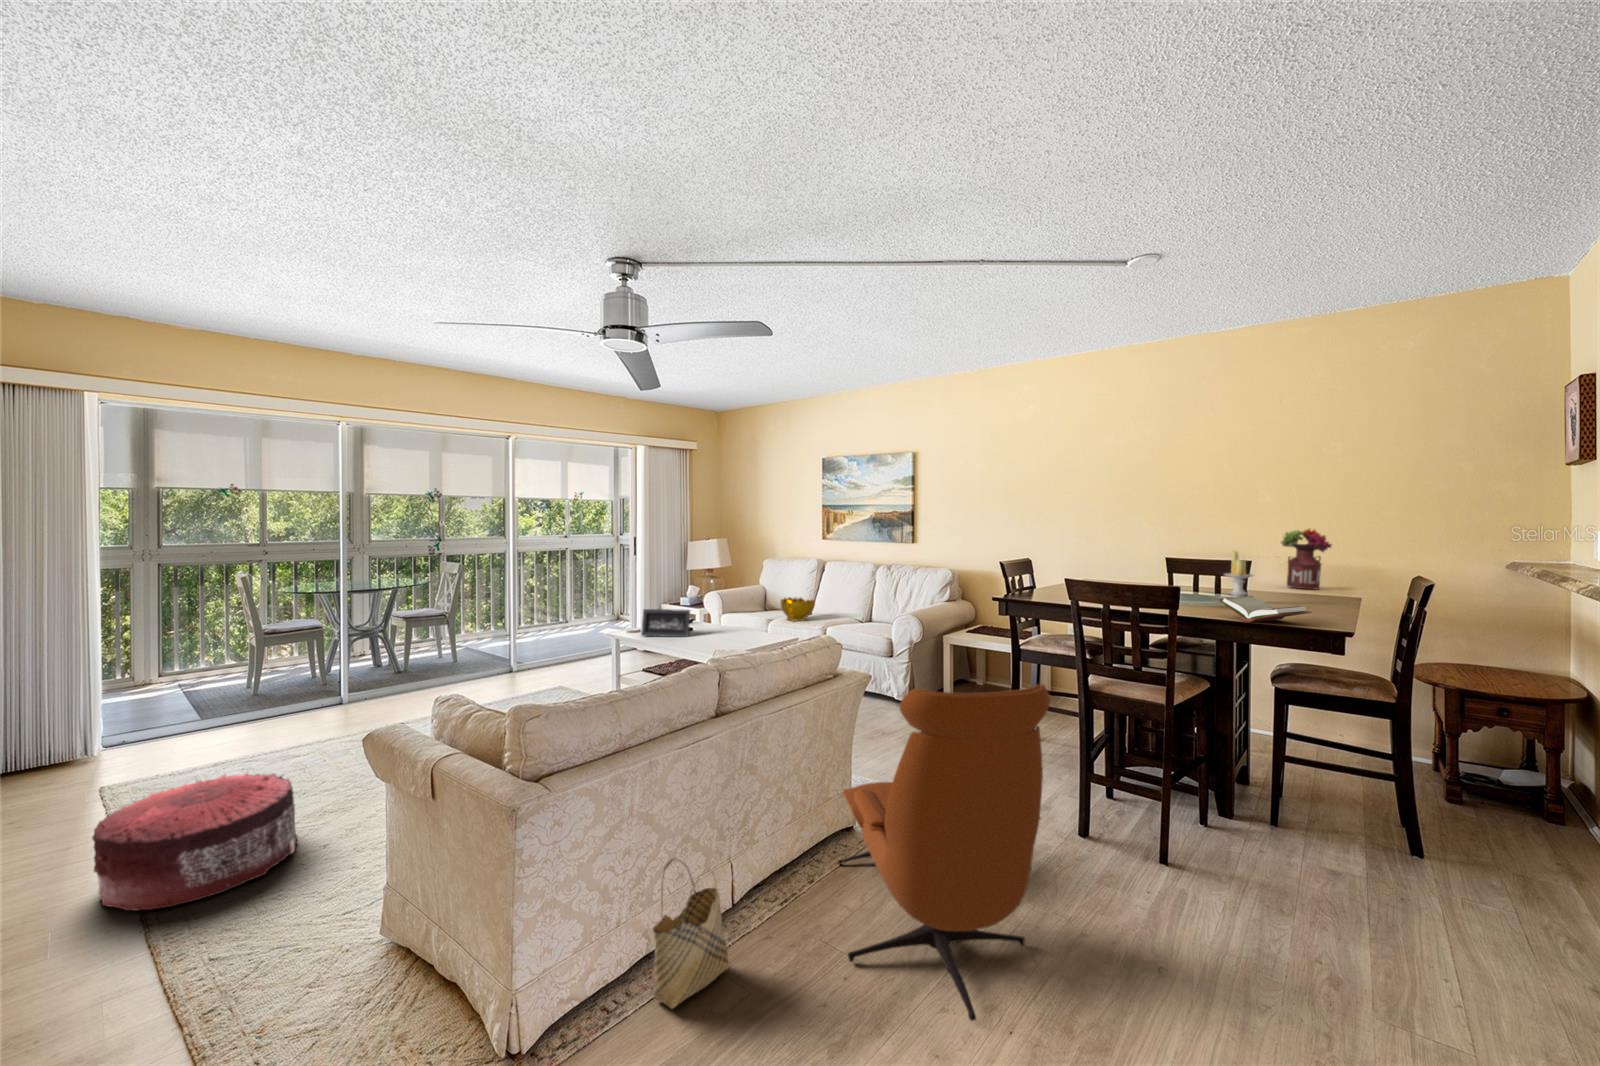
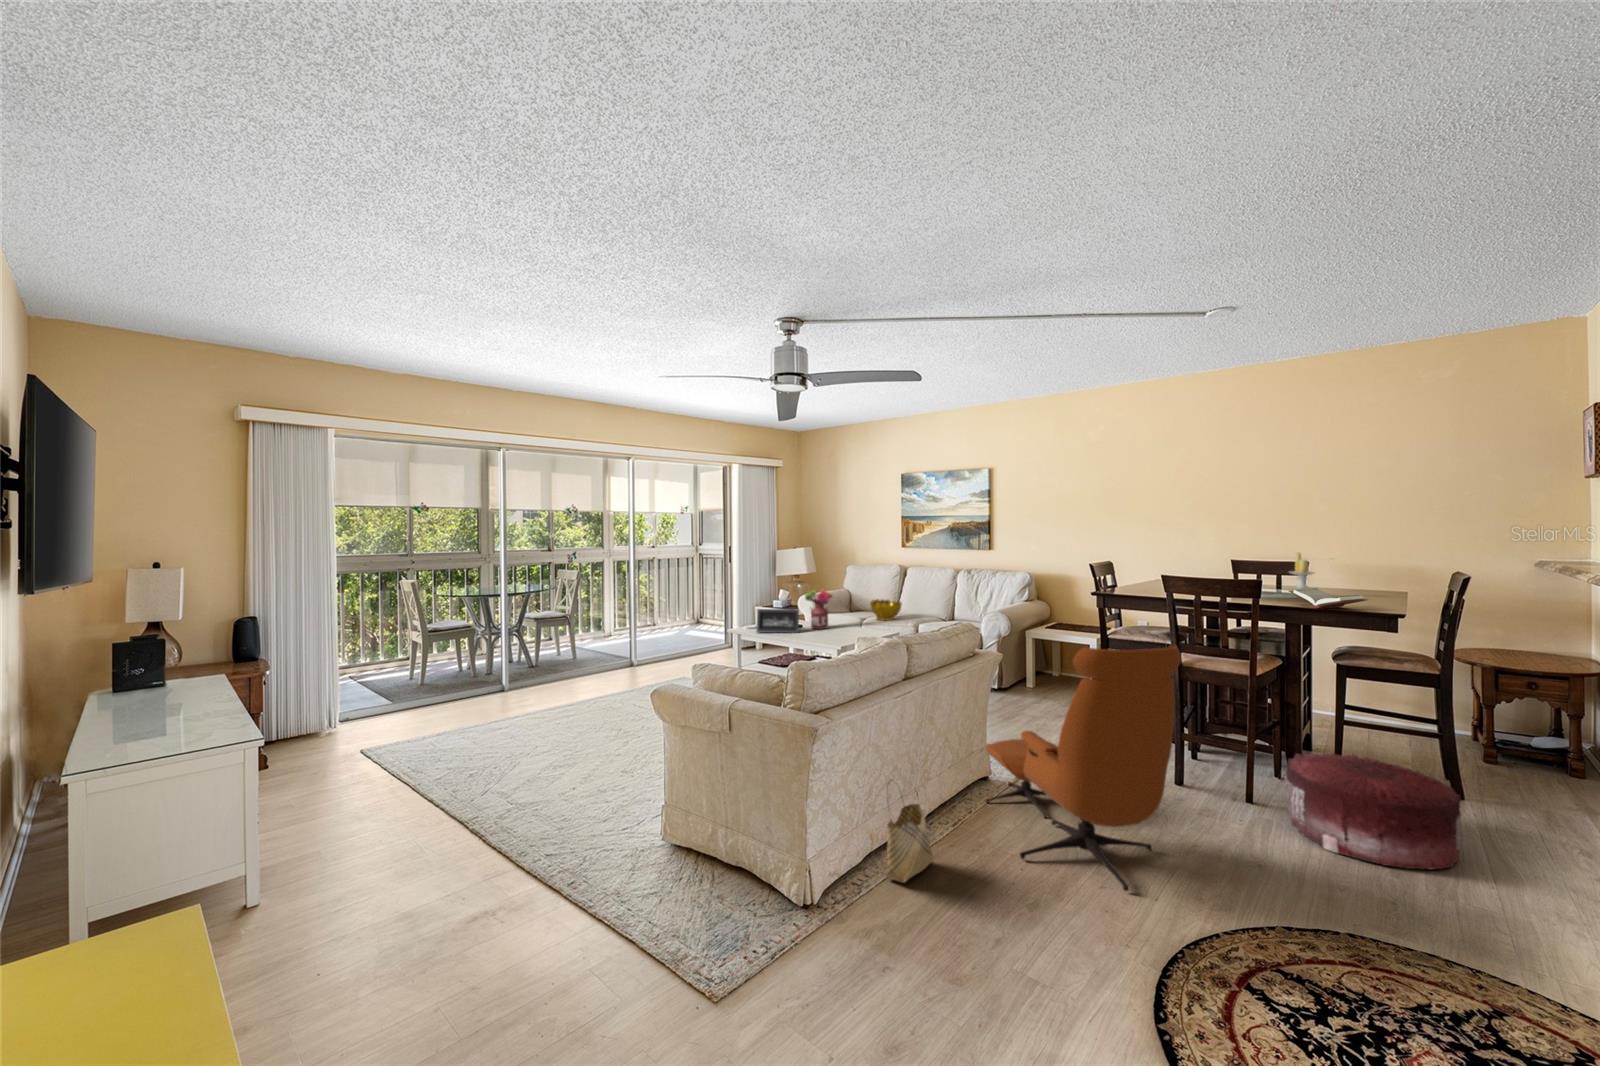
flower arrangement: present [1281,528,1332,589] -> present [805,589,832,630]
pouf: present [92,773,297,911] -> present [1284,753,1462,870]

